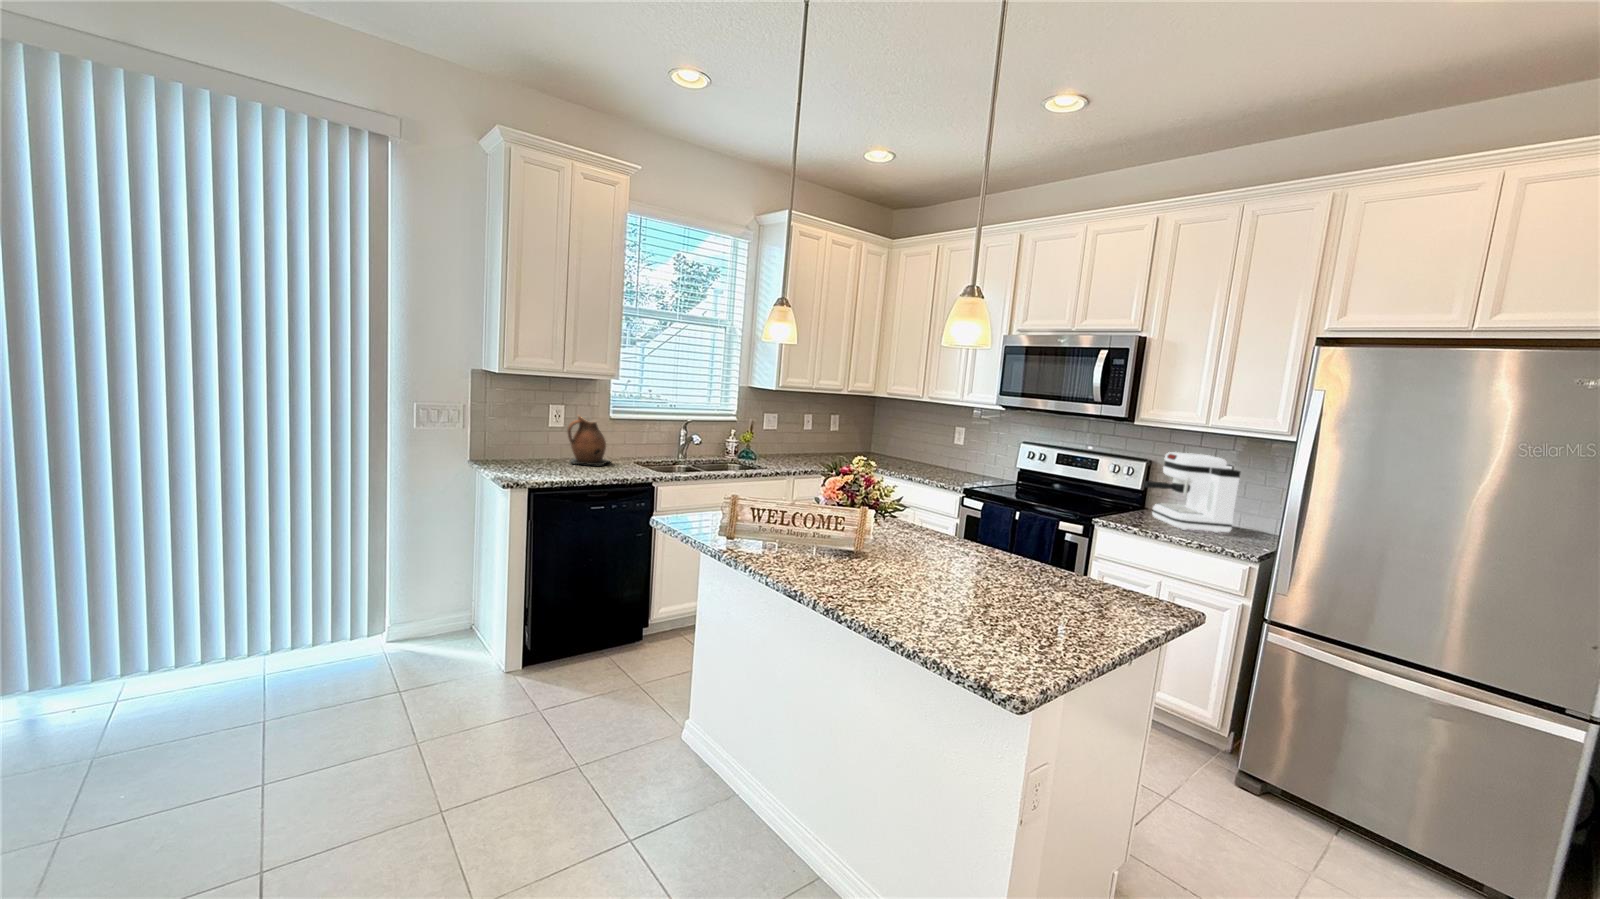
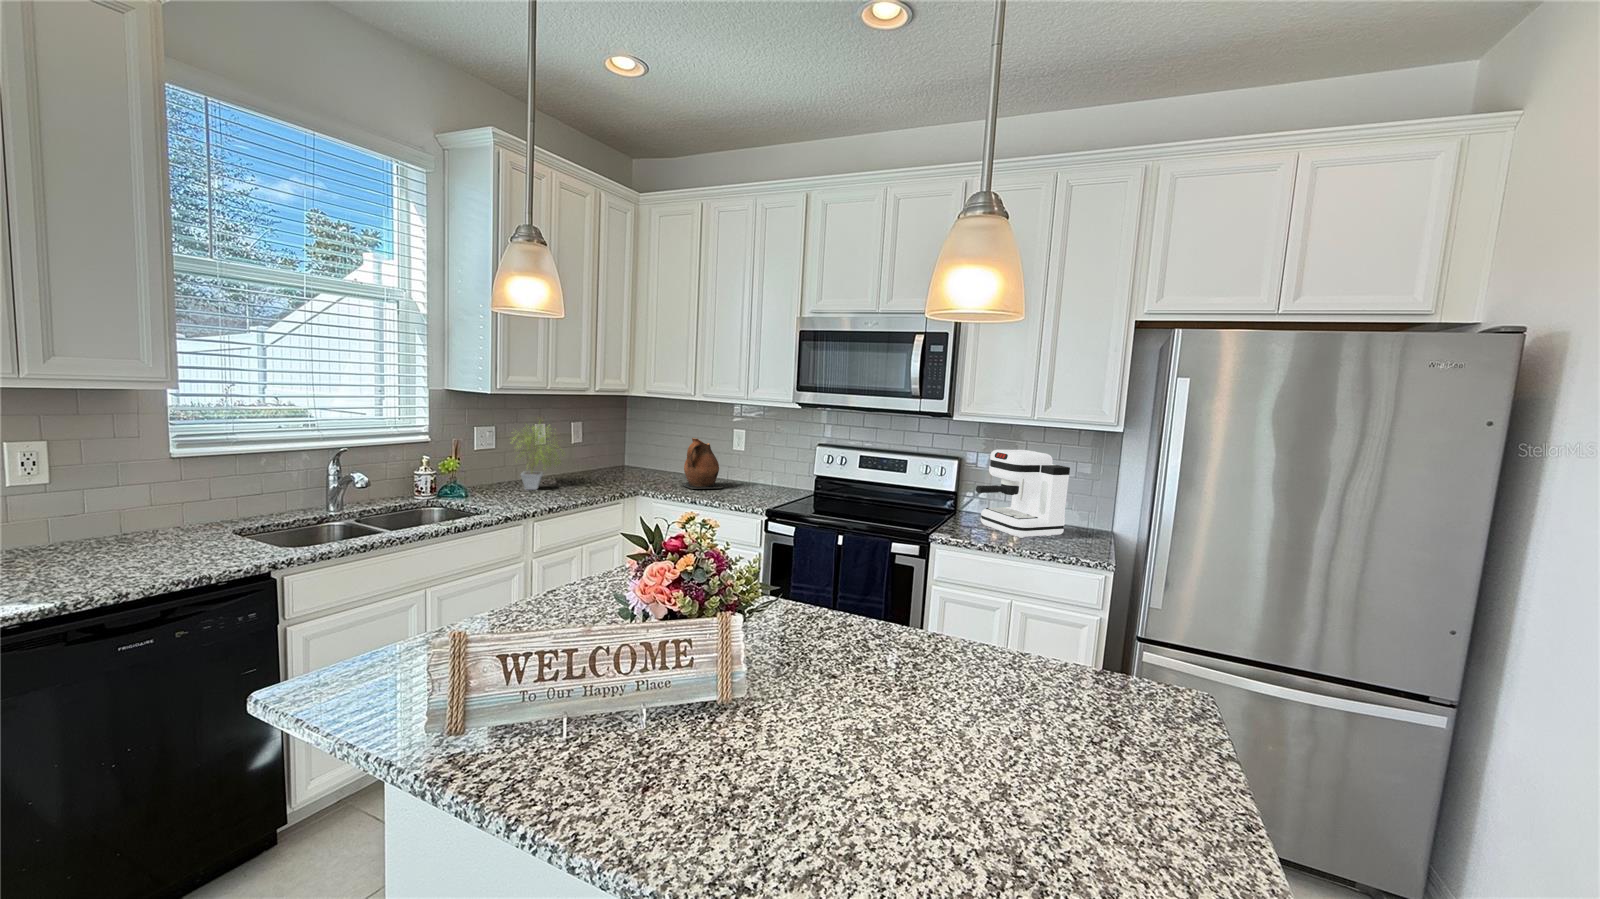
potted plant: none [784,409,825,461] -> present [512,420,564,490]
ceramic pitcher: present [567,416,609,465] -> present [682,438,723,489]

